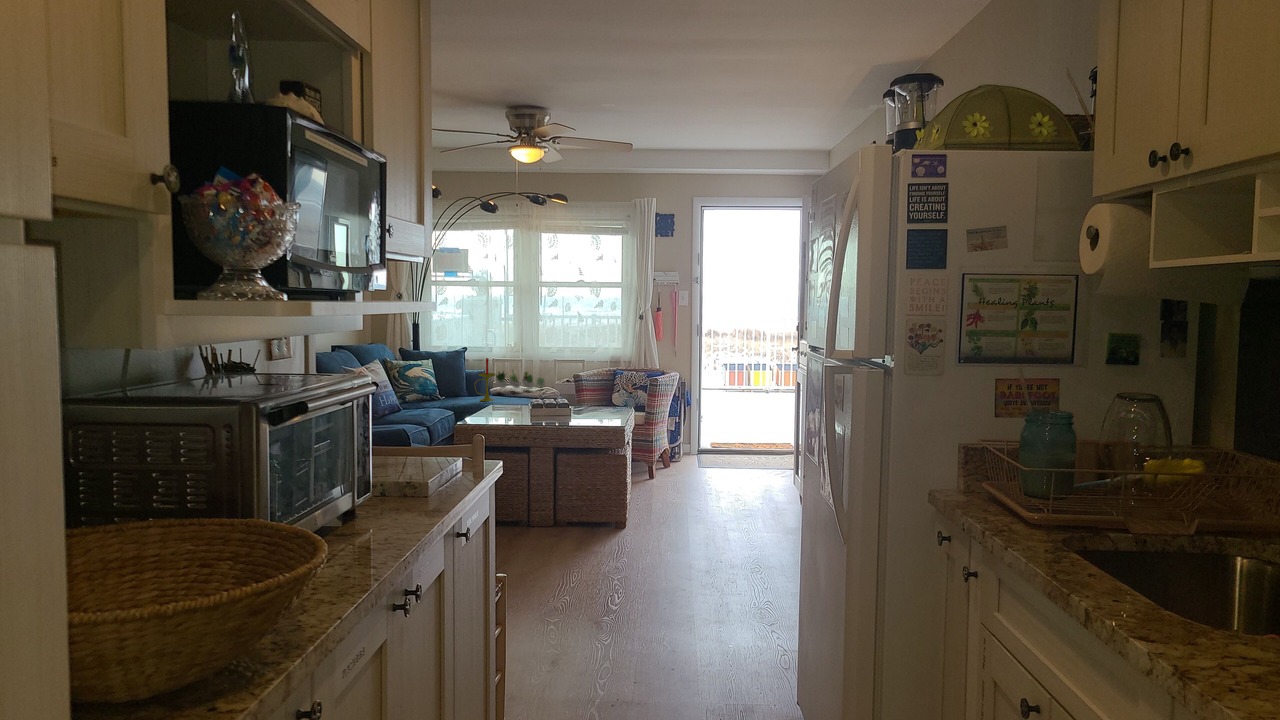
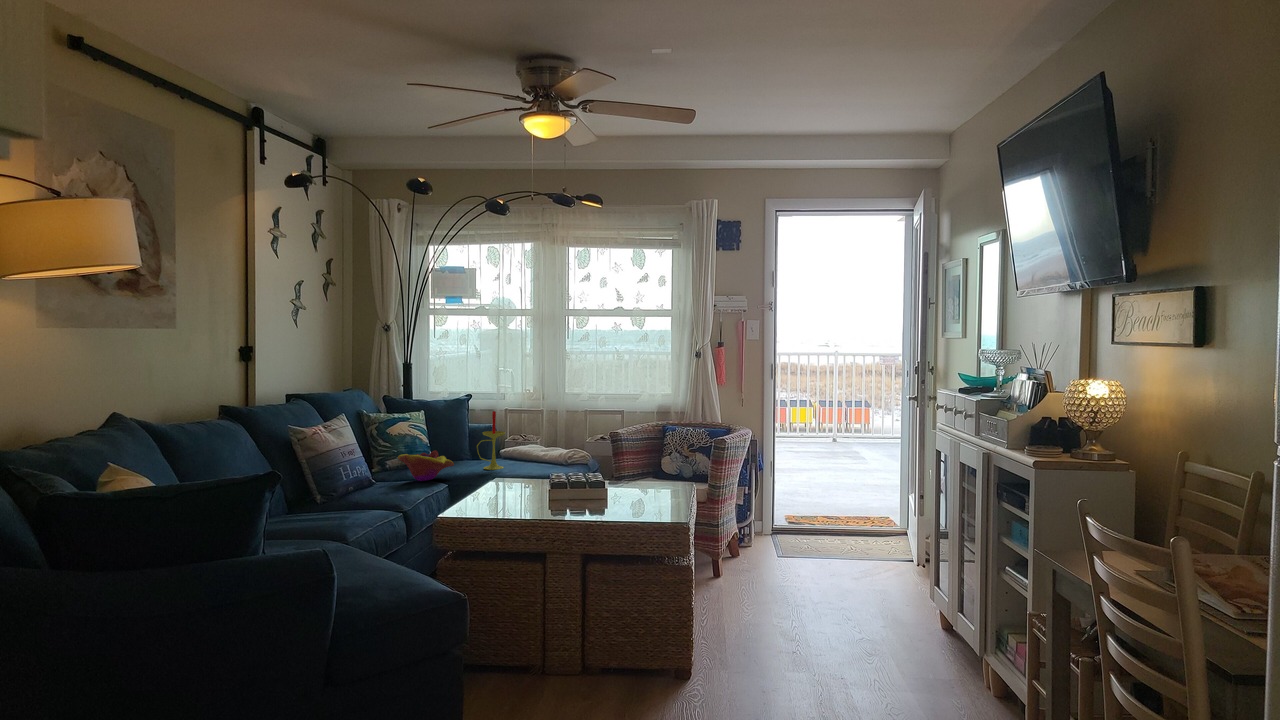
succulent plant: present [496,371,545,388] -> none [507,422,572,454]
decorative bowl: none [418,386,459,408] -> present [398,451,454,481]

